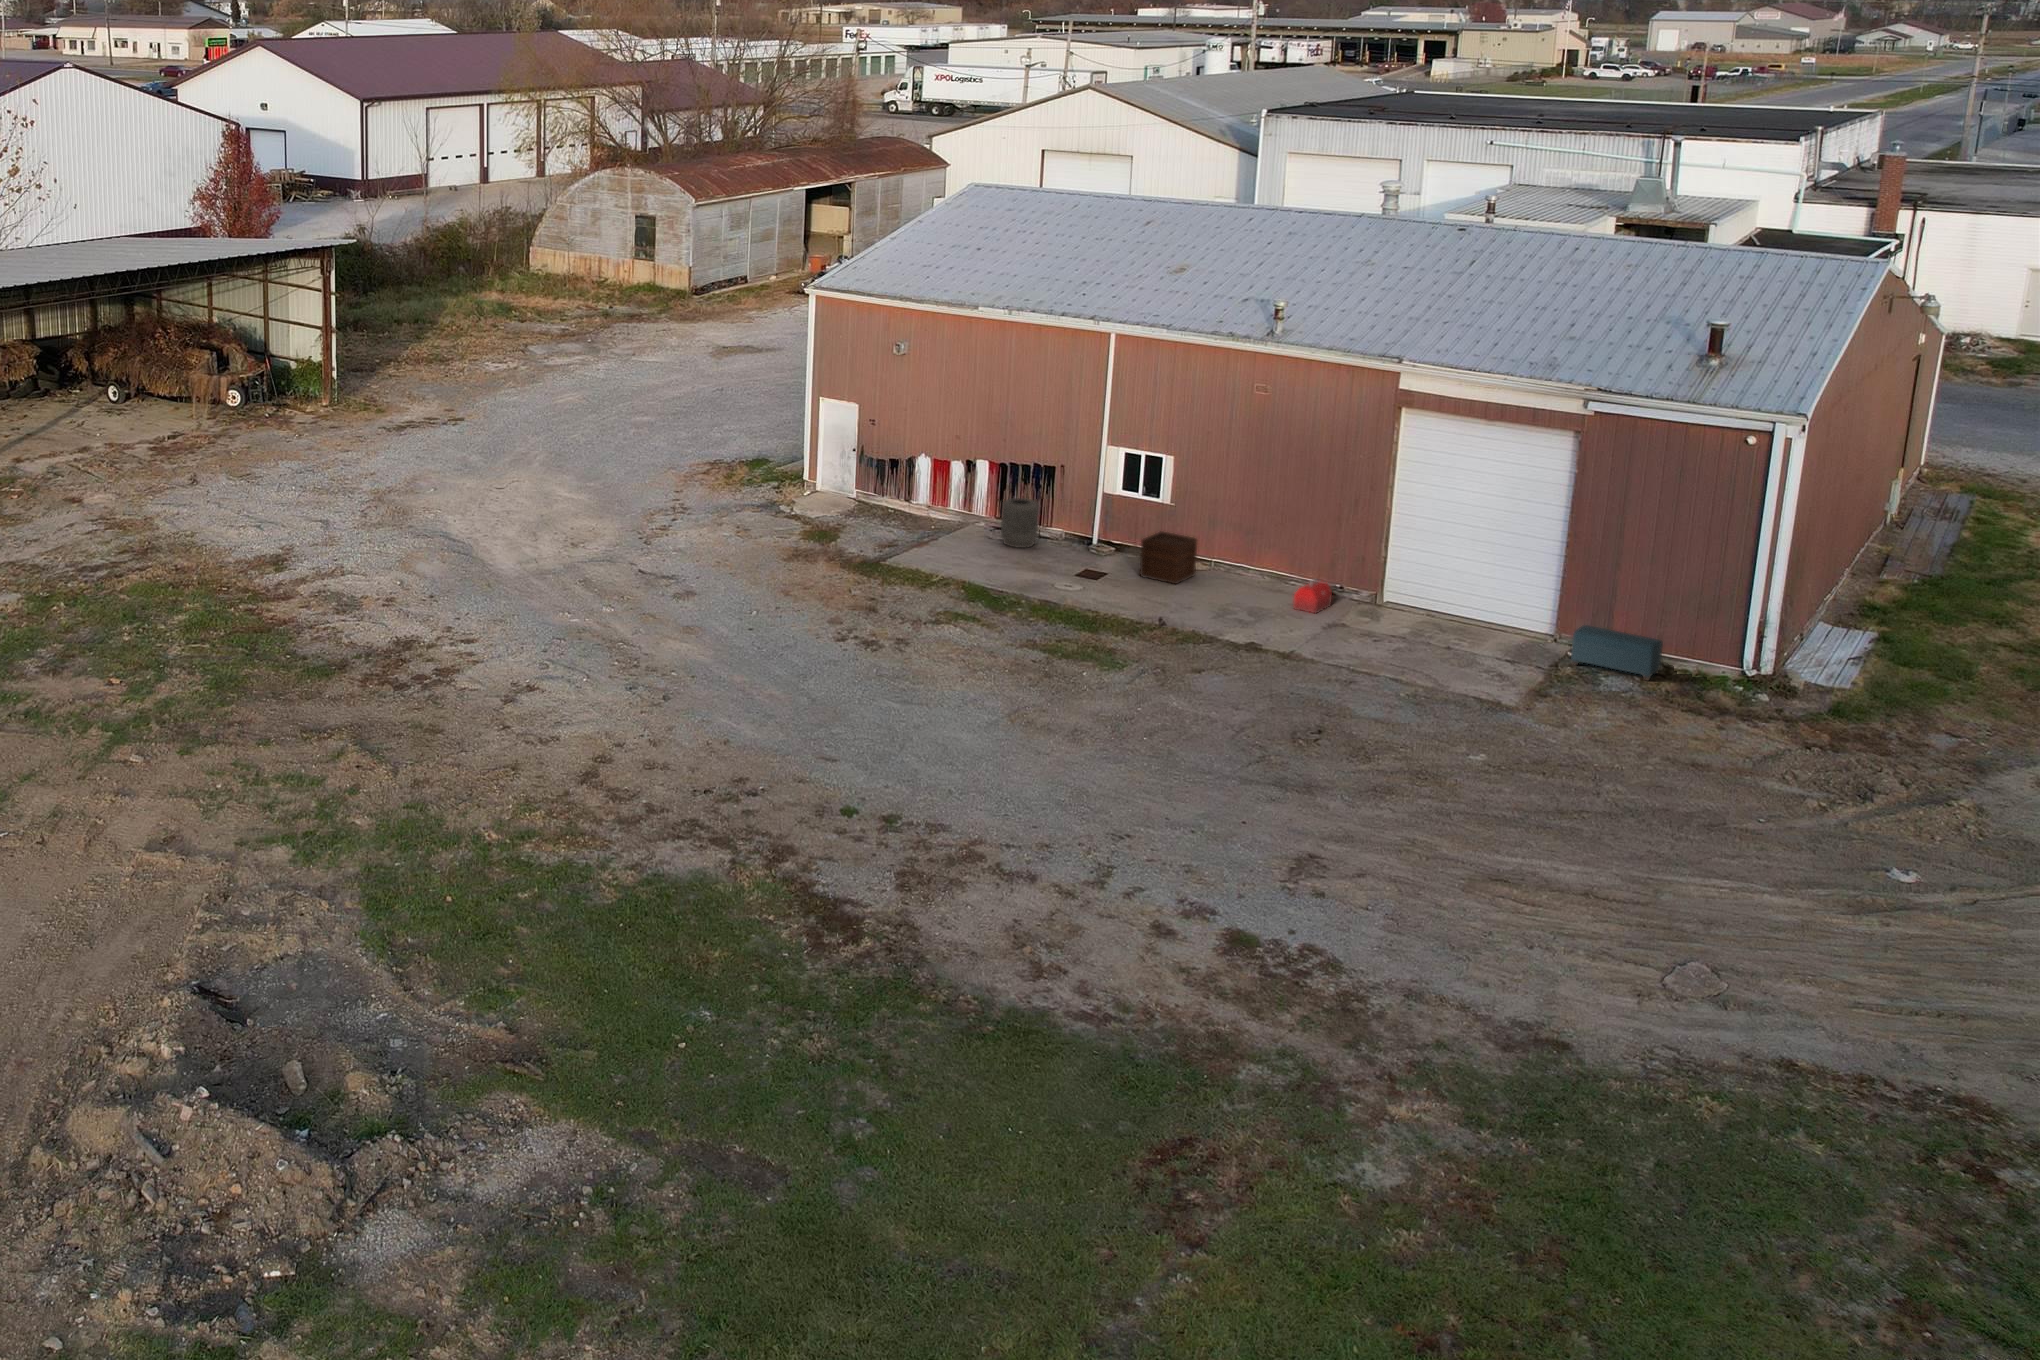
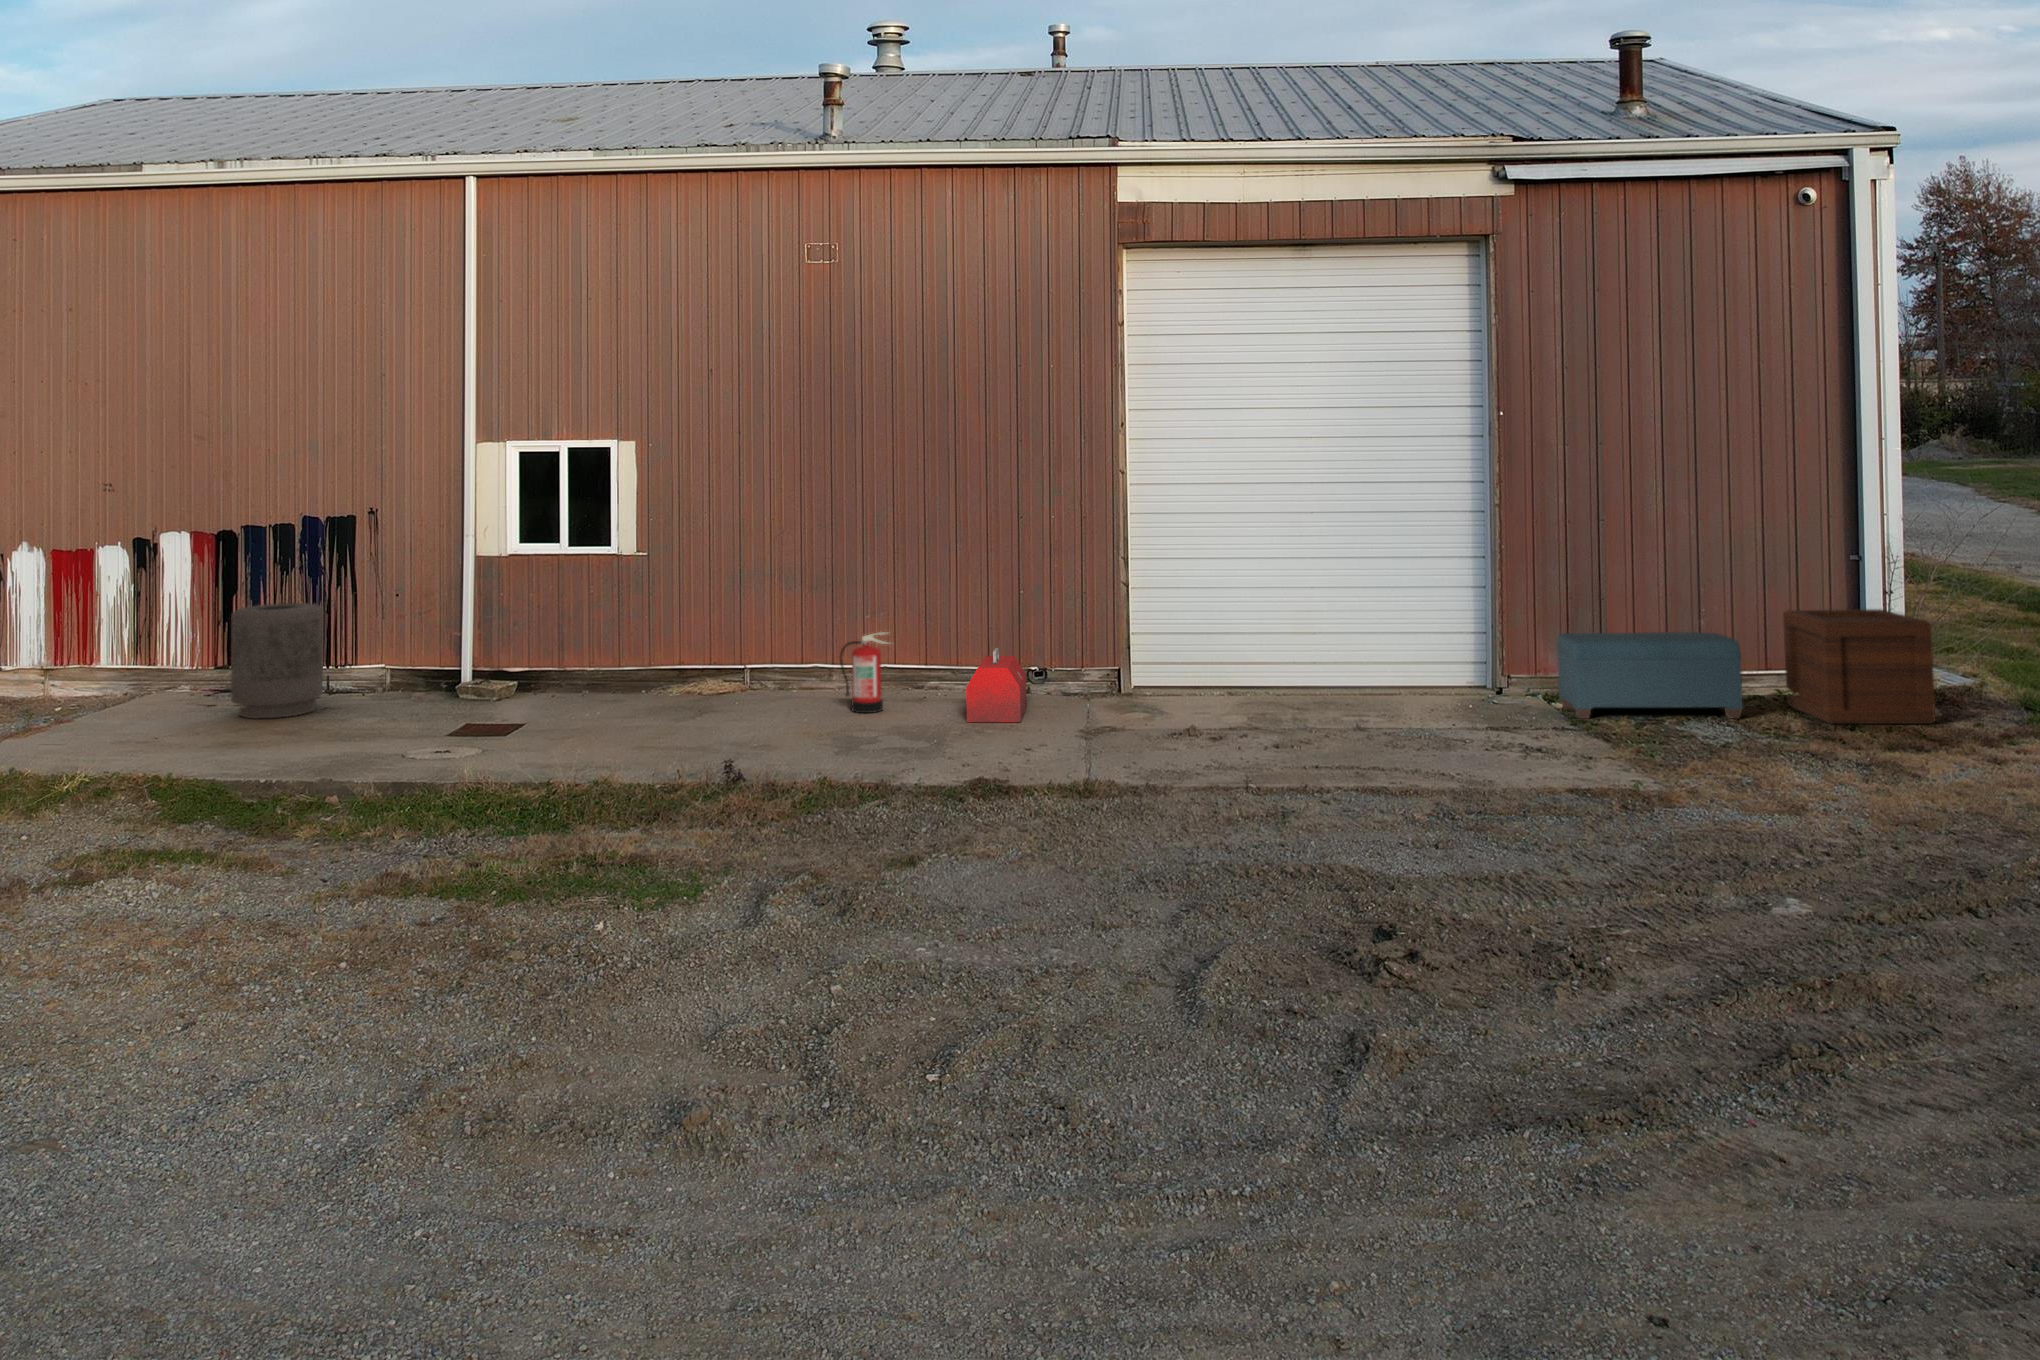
wooden crate: present [1140,531,1197,584] -> present [1783,609,1935,724]
fire extinguisher: none [1250,561,1274,595] -> present [840,632,887,713]

